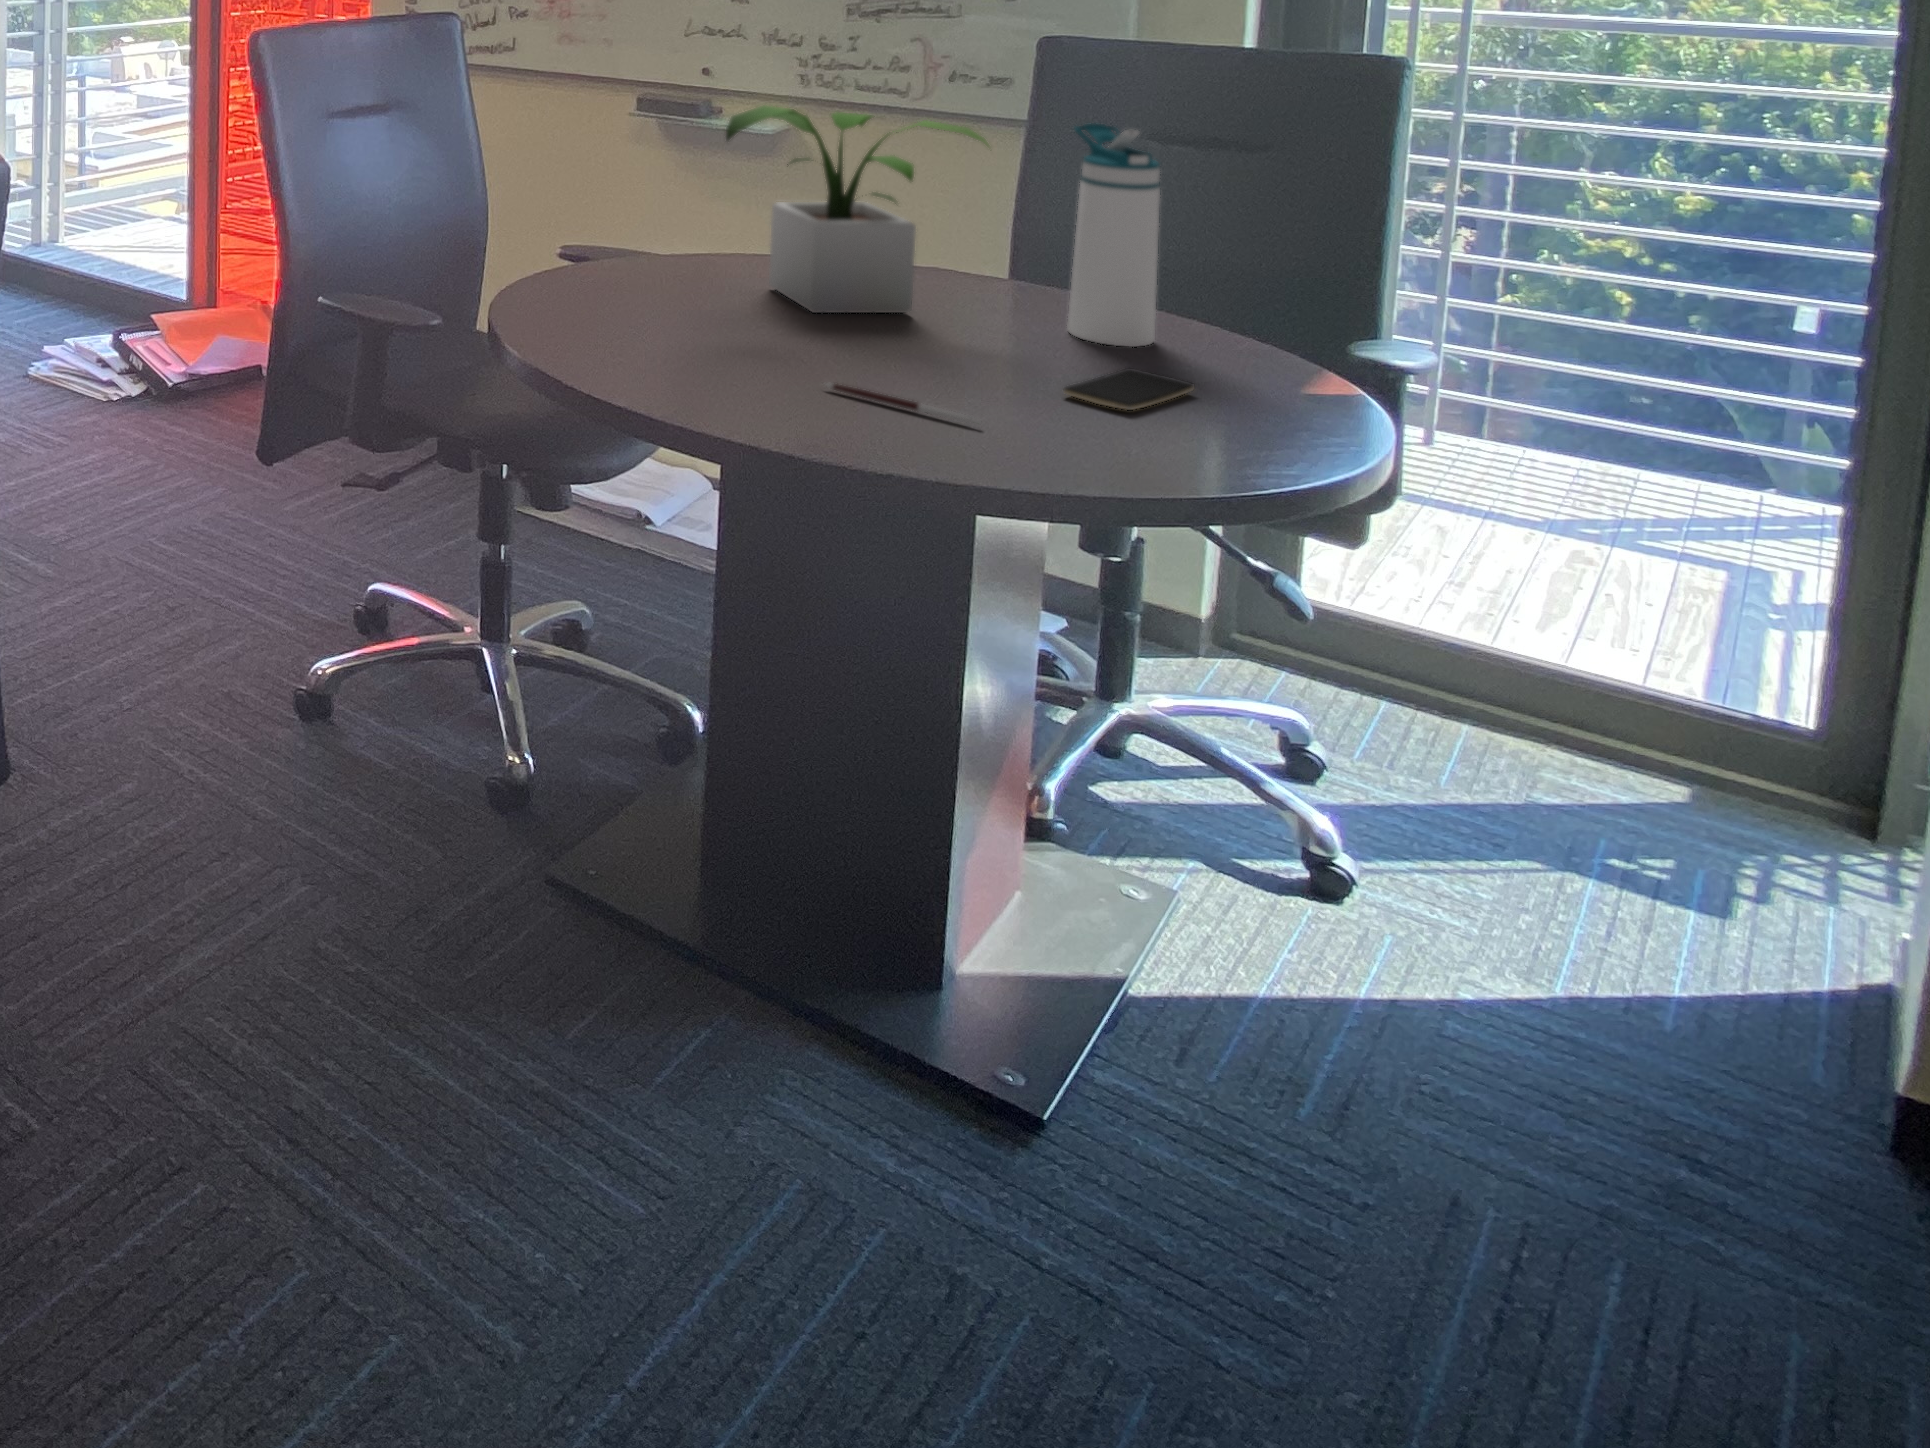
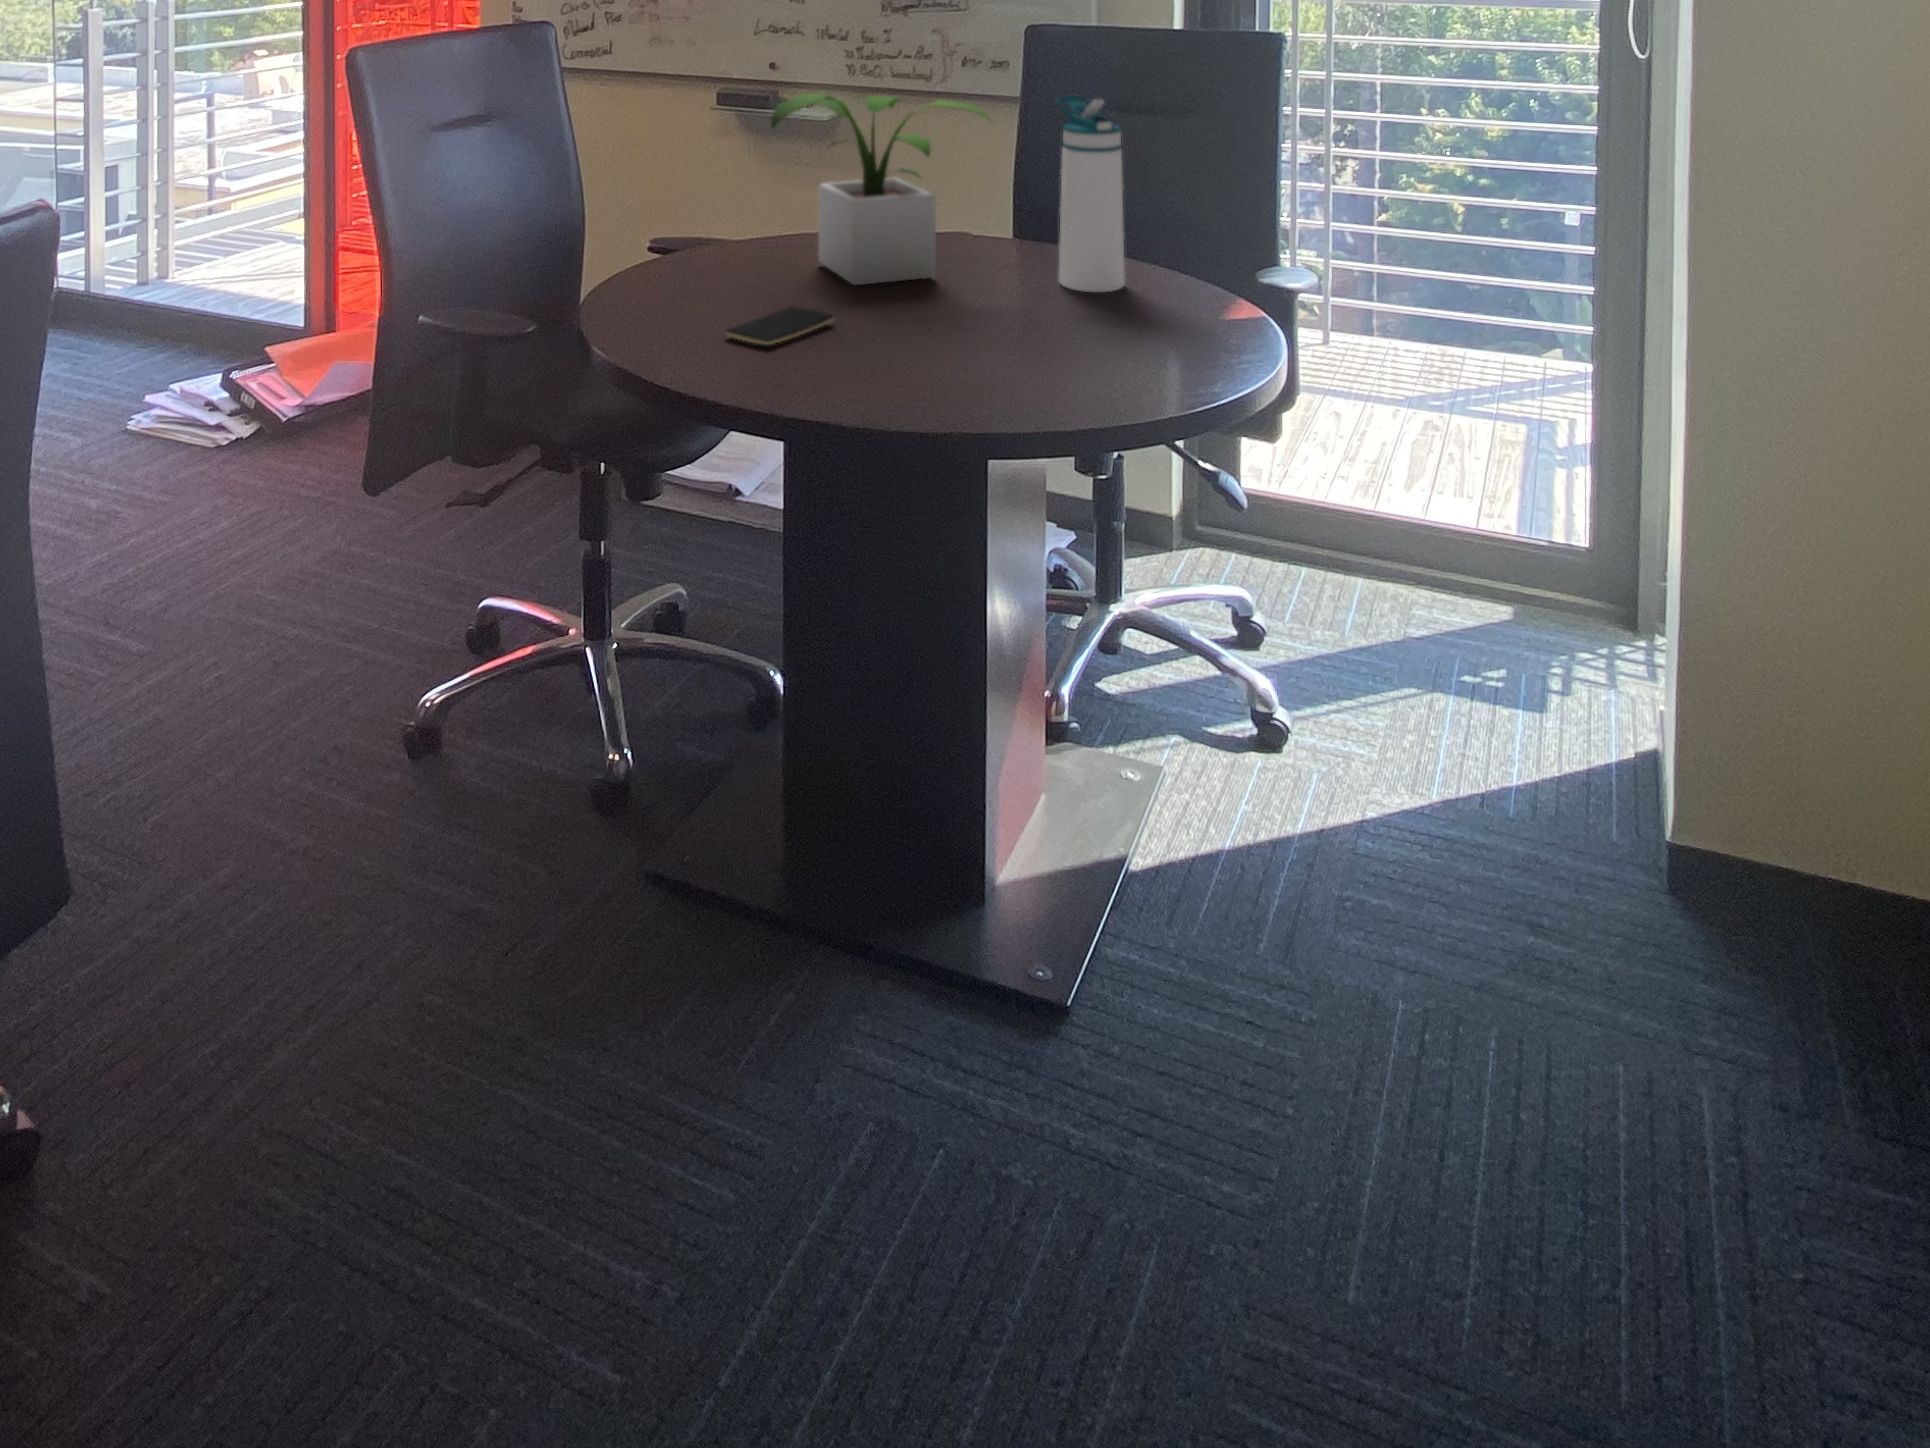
smartphone: present [1063,368,1194,410] -> present [726,306,834,345]
pen: present [826,383,982,424] -> none [855,354,986,381]

